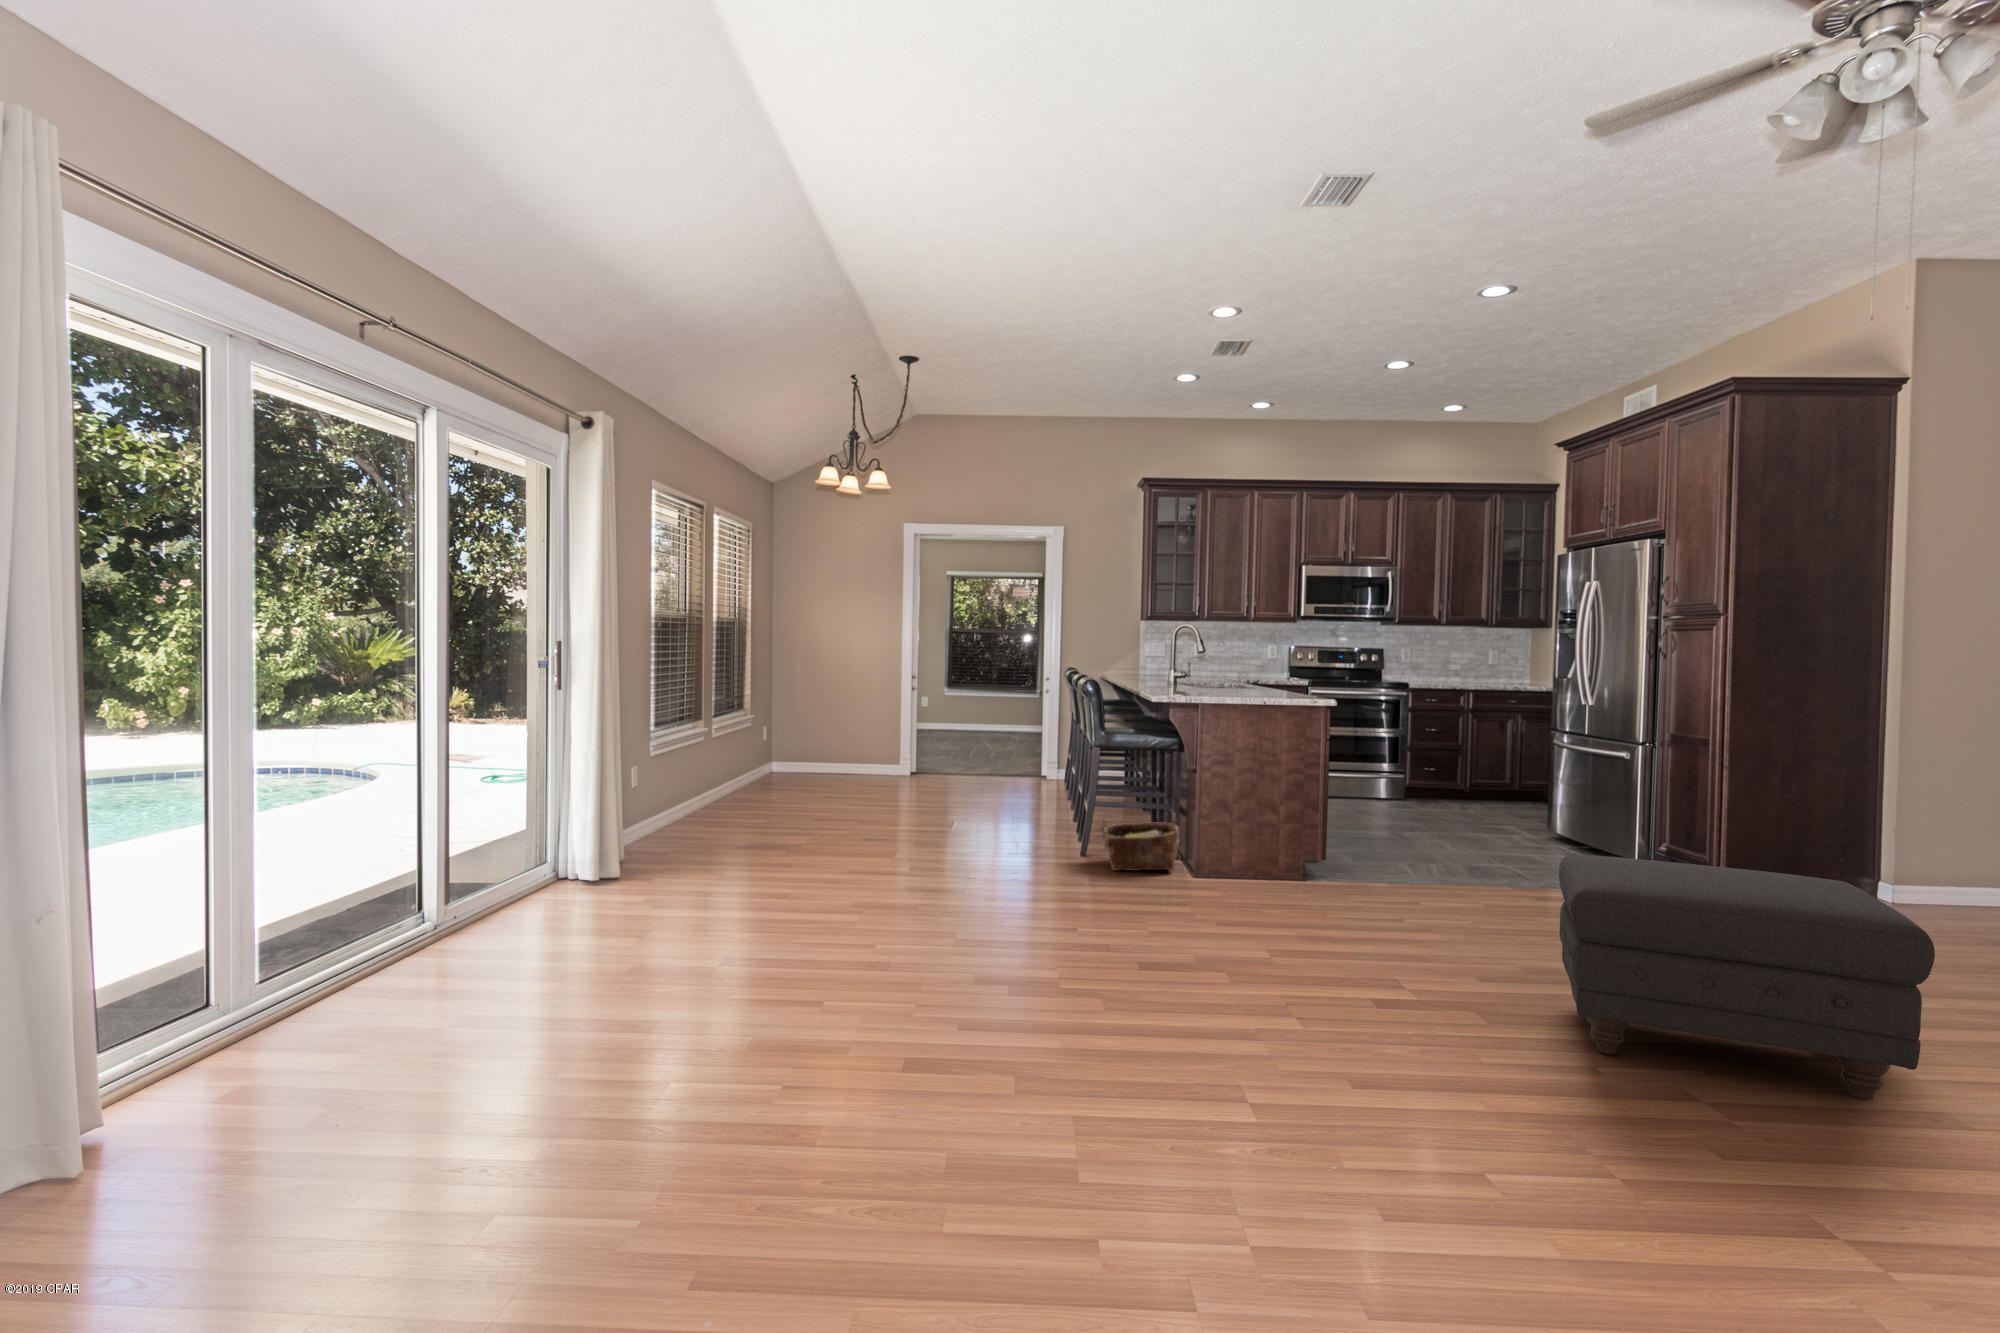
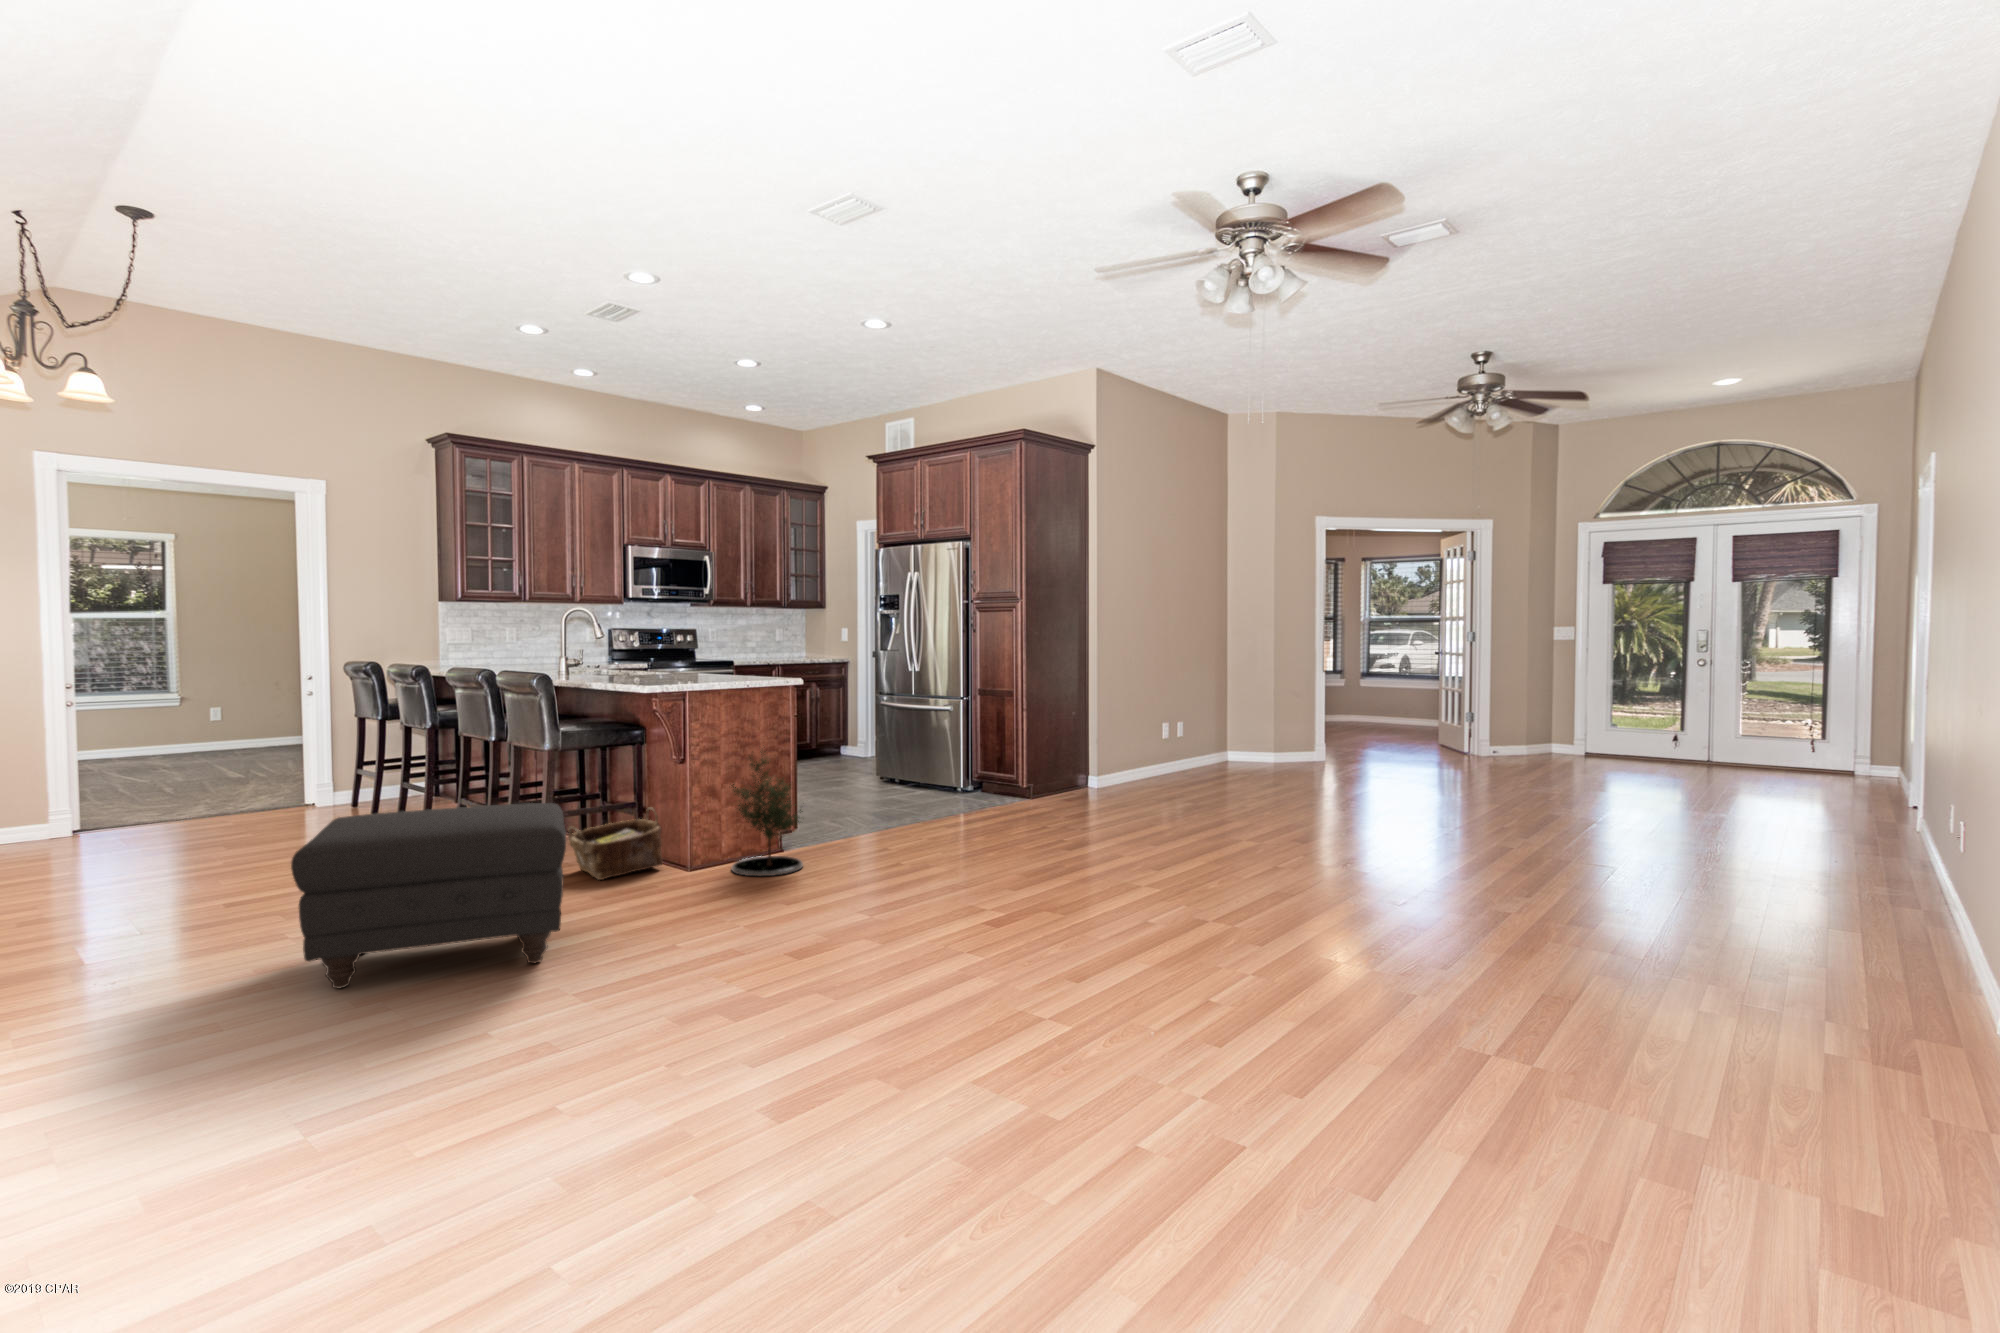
potted tree: none [1222,764,1303,904] -> present [731,751,803,876]
ottoman: present [1559,854,1935,1100] -> present [291,803,566,988]

